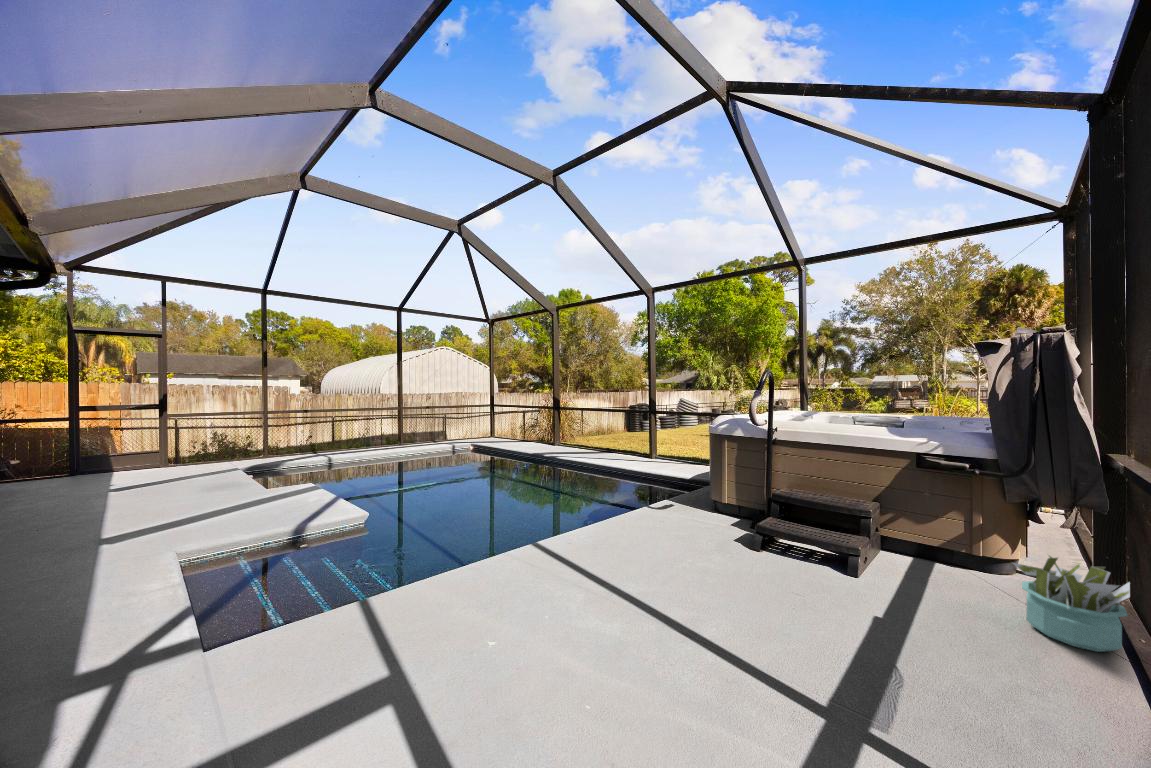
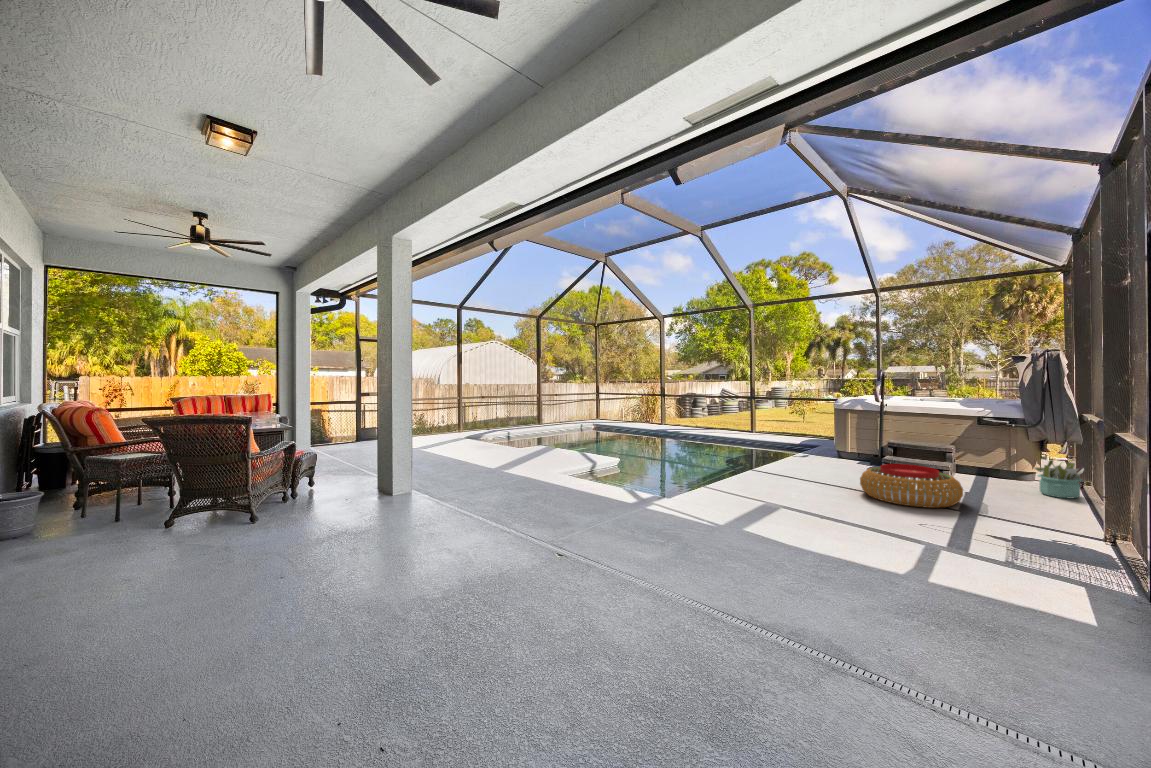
pouf: none [649,547,838,682] -> present [860,464,963,508]

